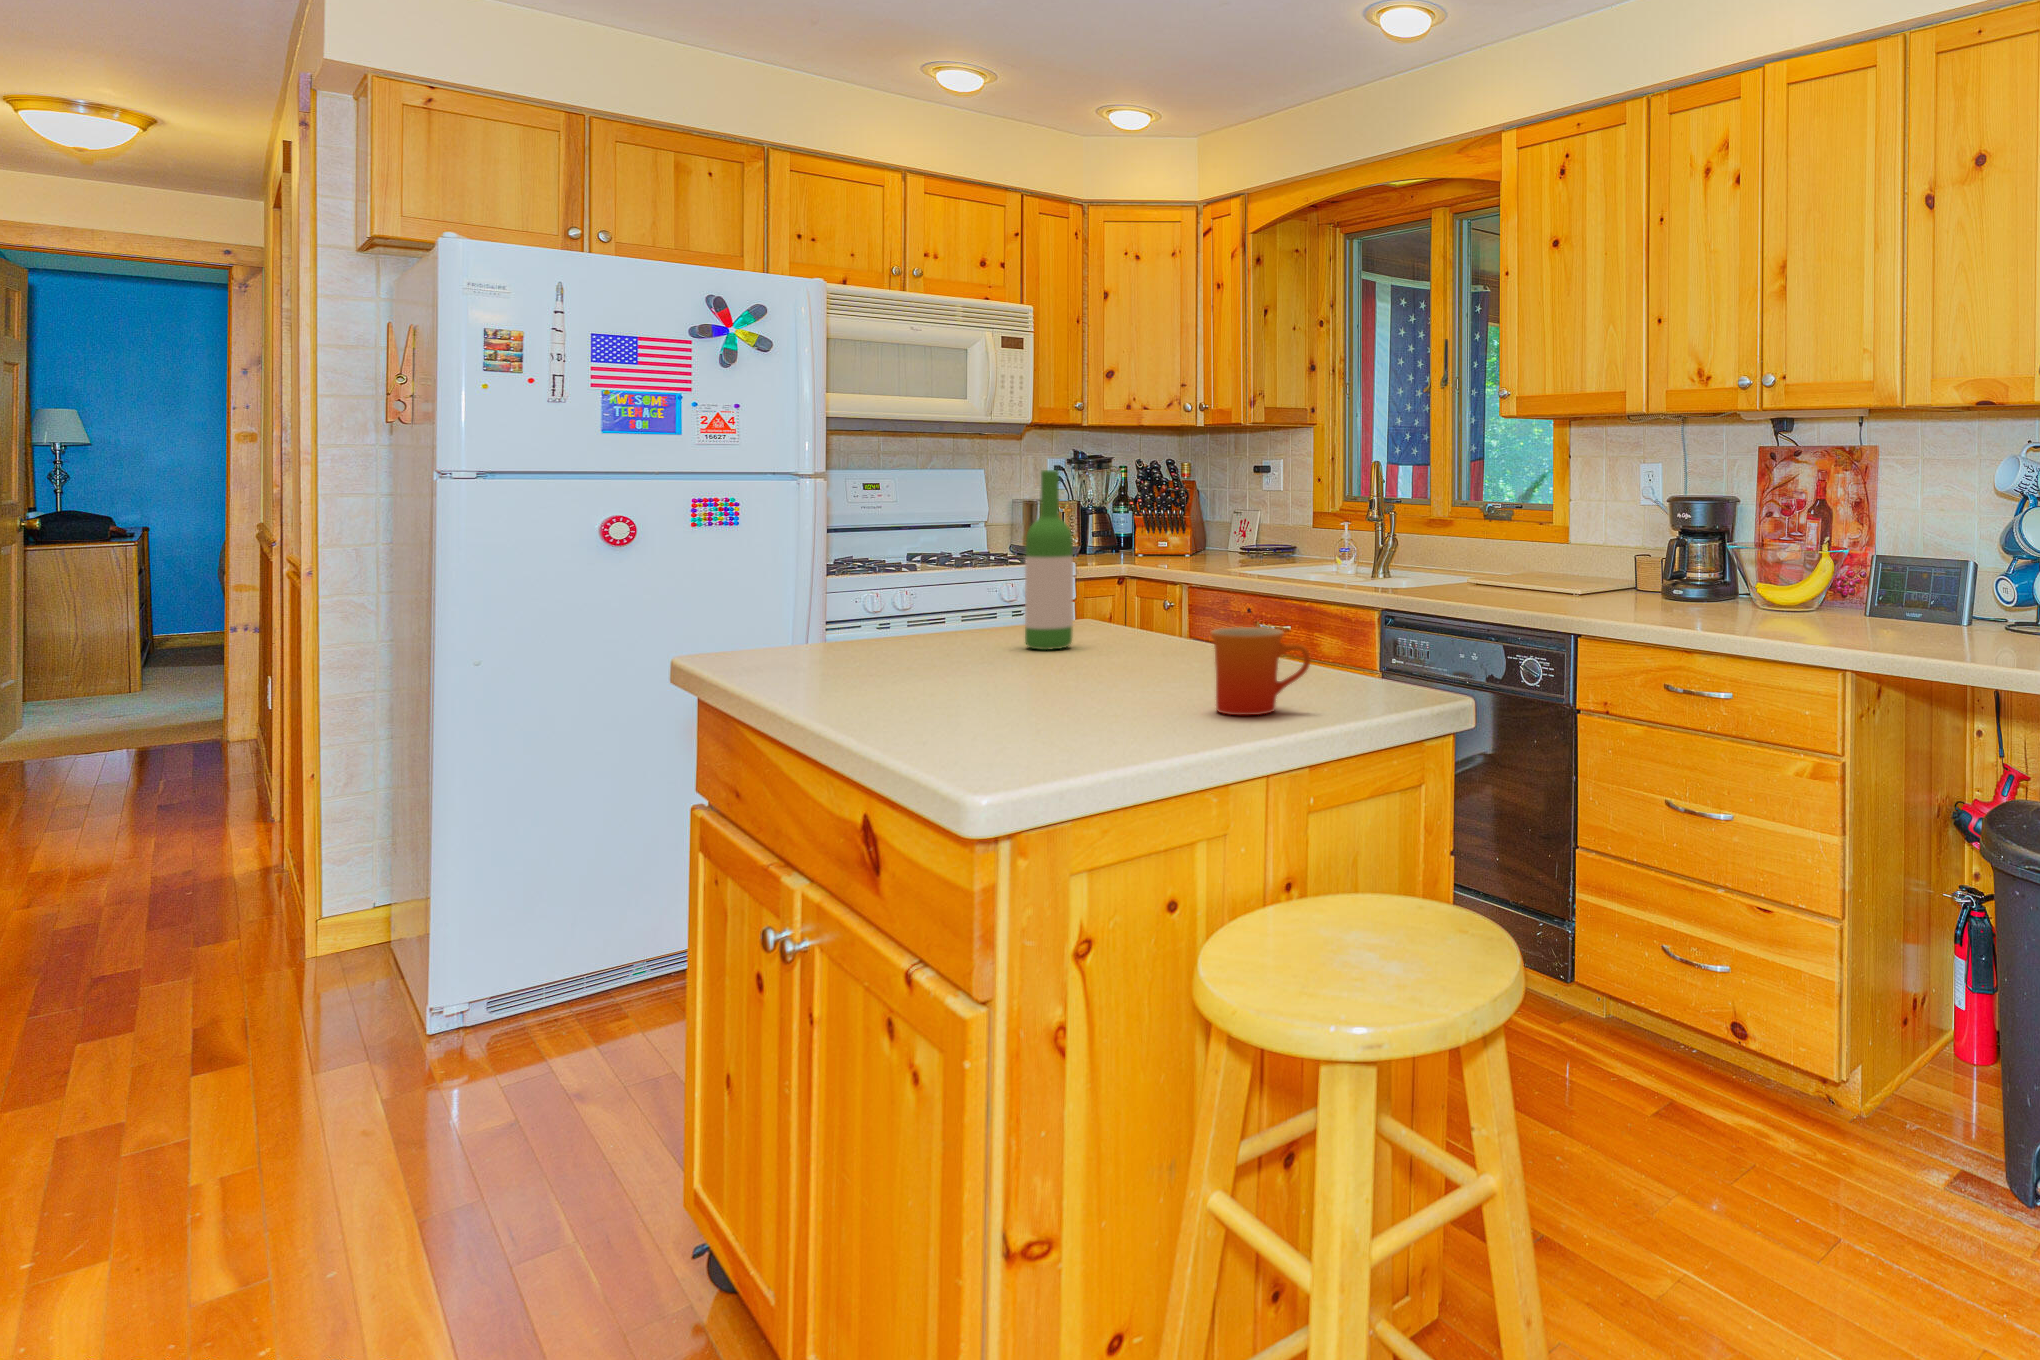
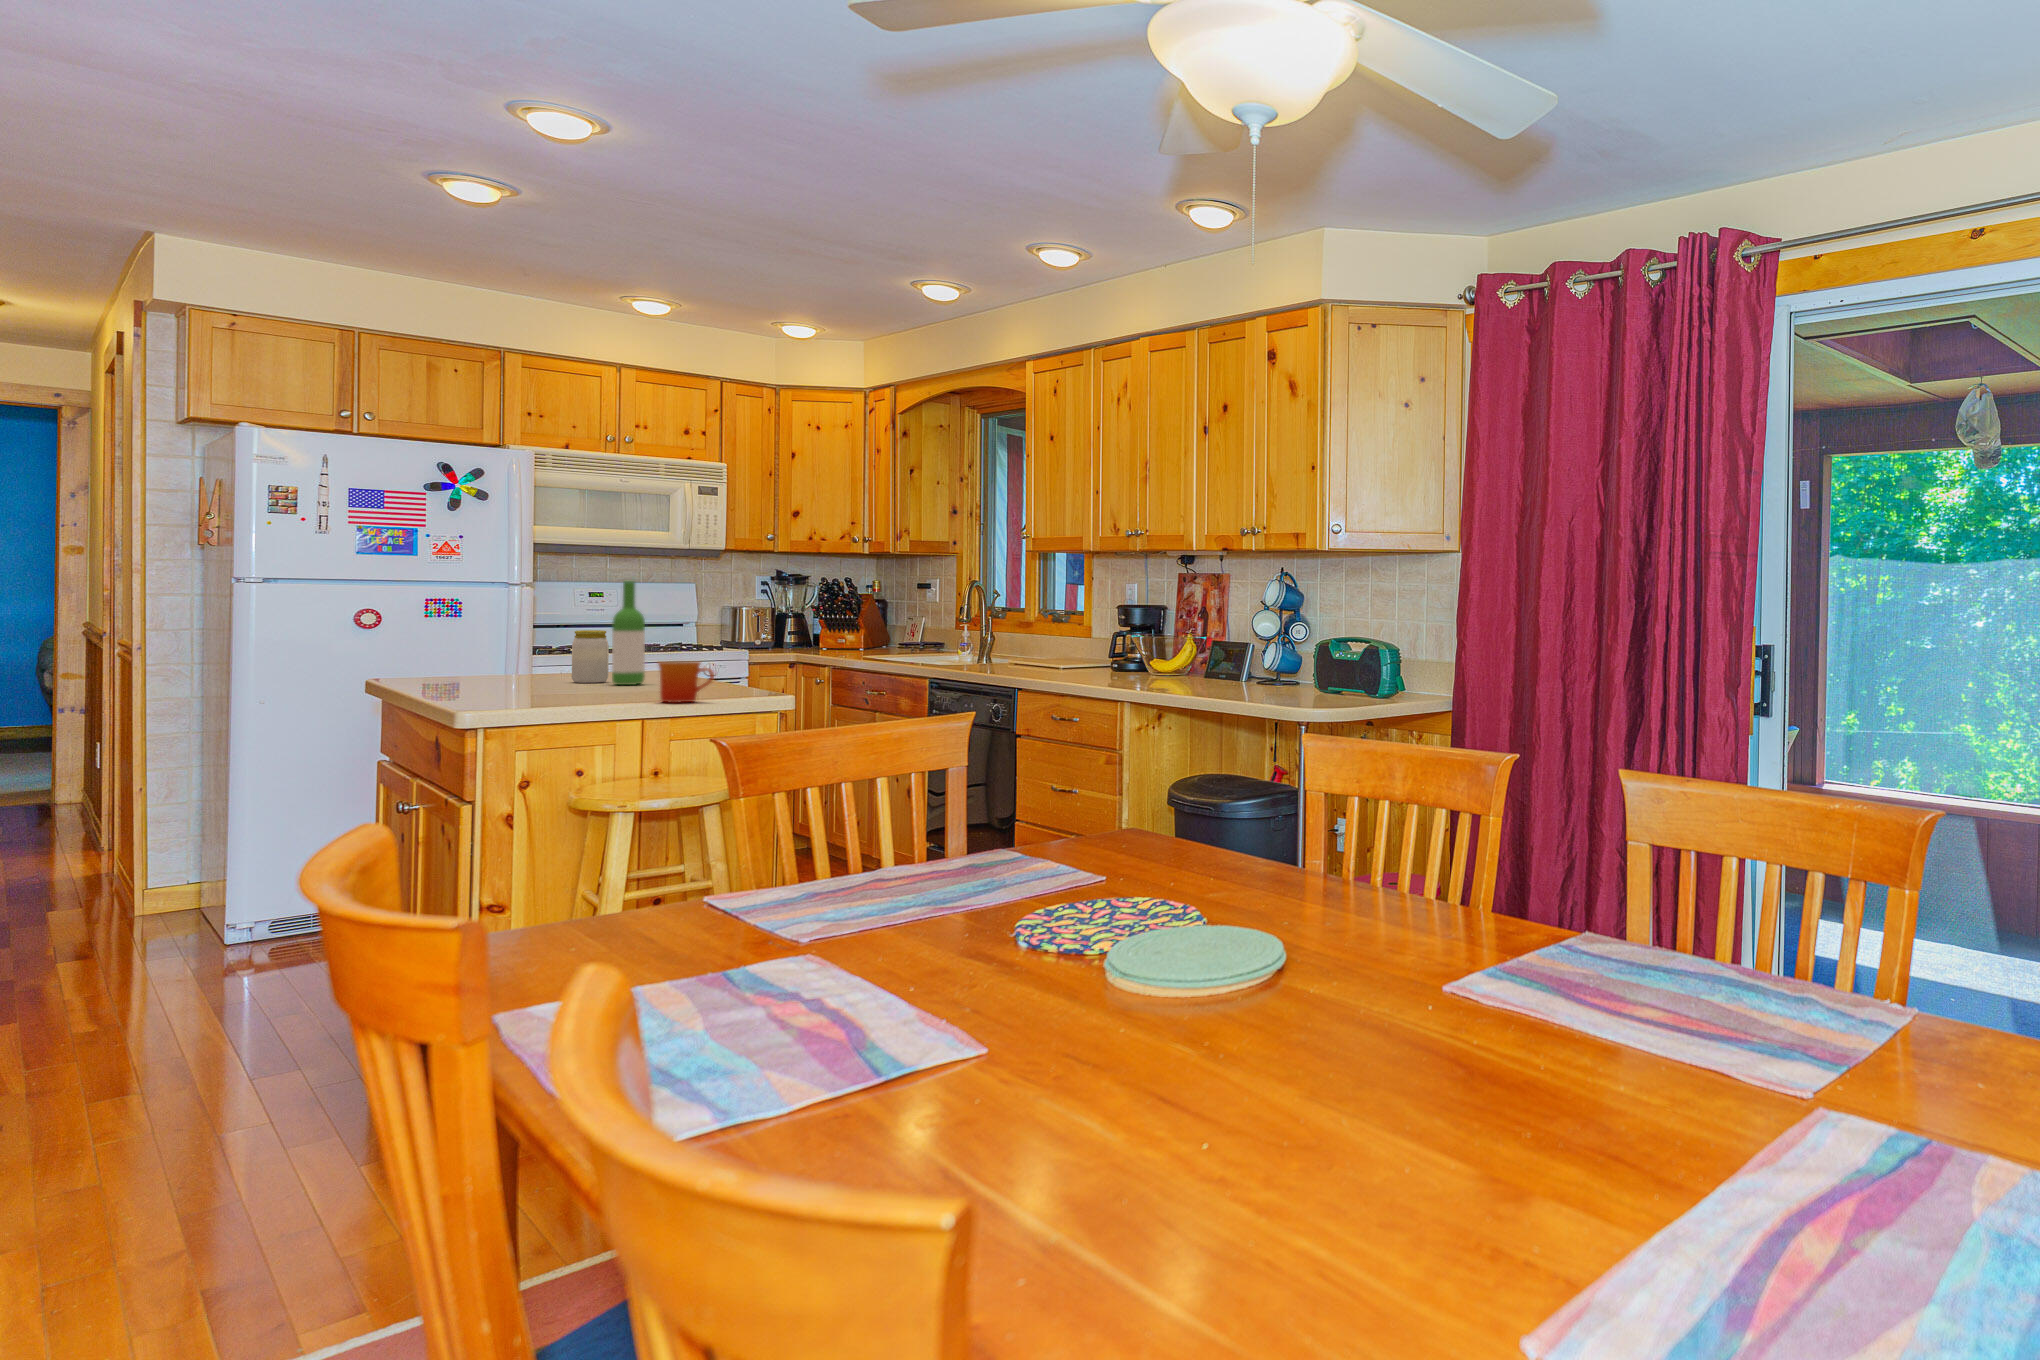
jar: none [954,553,1007,644] -> present [572,630,609,683]

